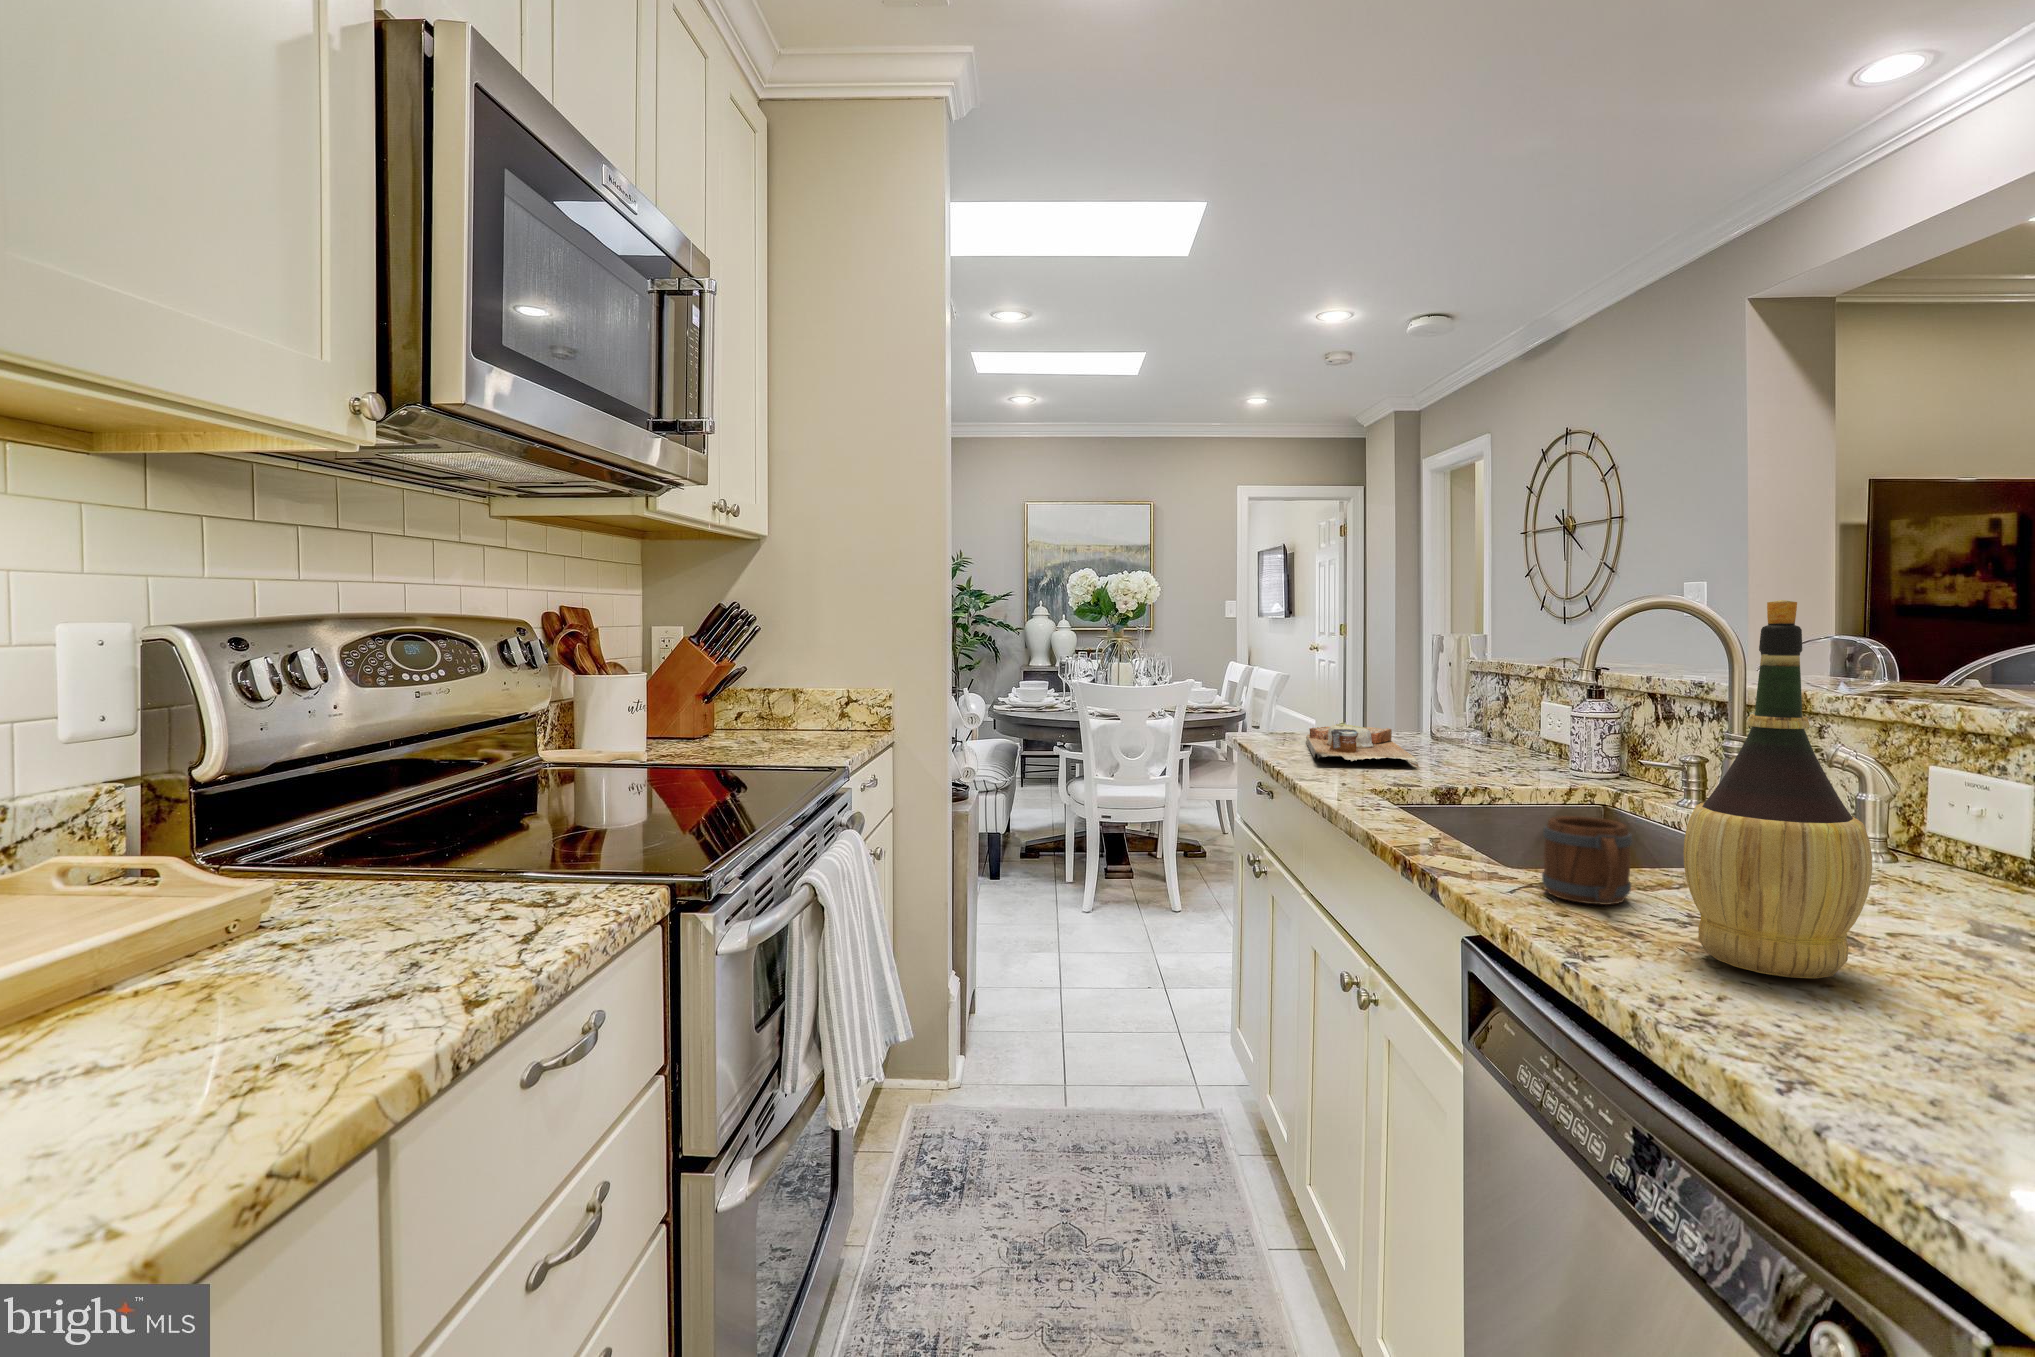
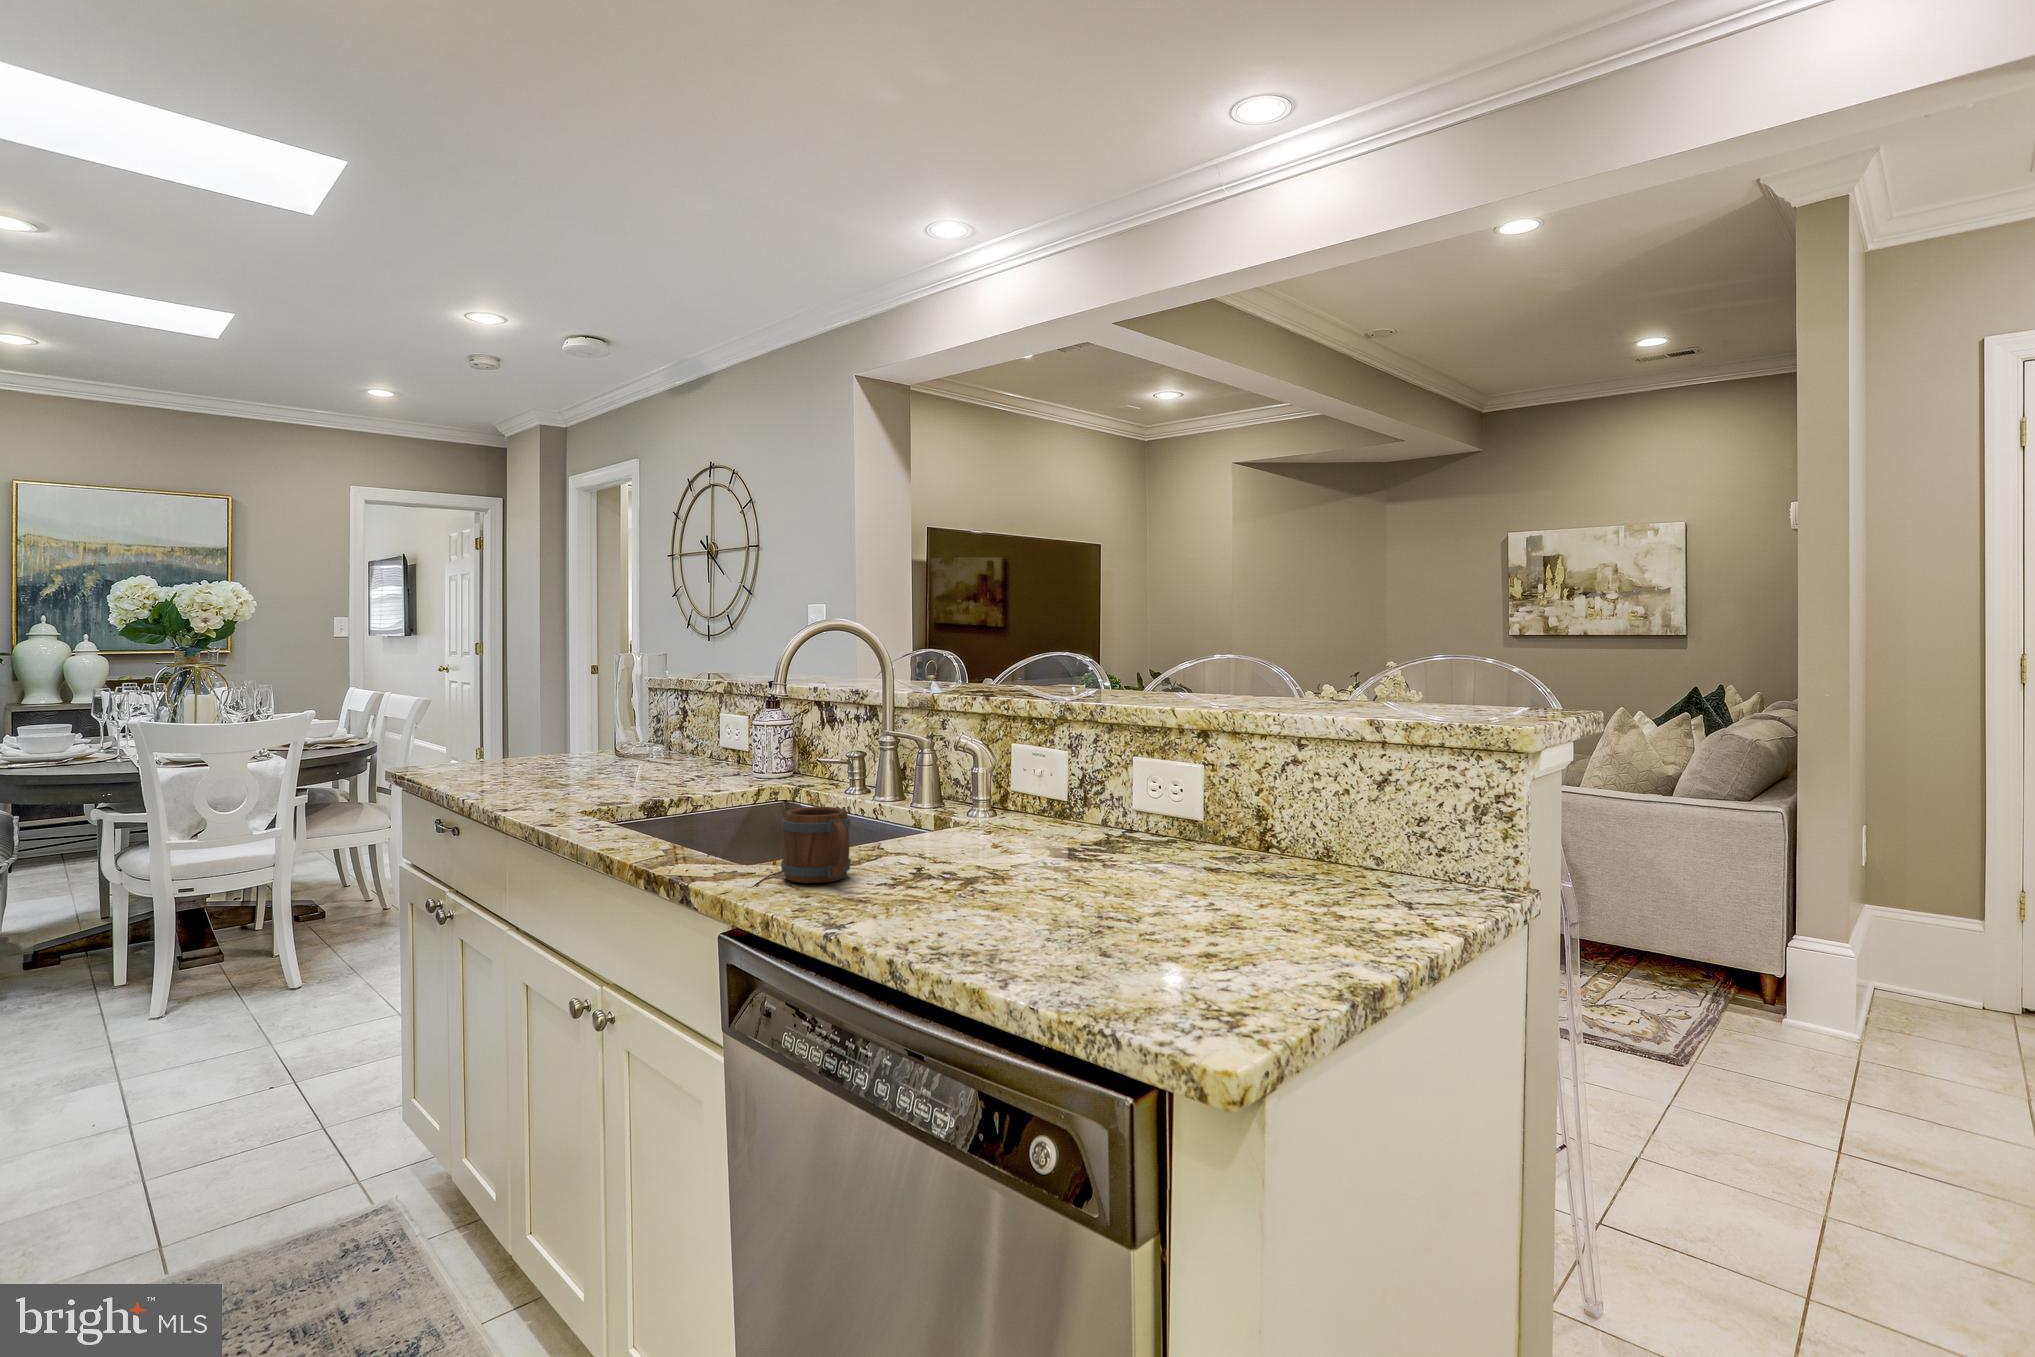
wine bottle: present [1683,600,1872,978] -> none [901,617,1016,909]
cutting board: present [1306,724,1419,767] -> none [479,748,619,788]

